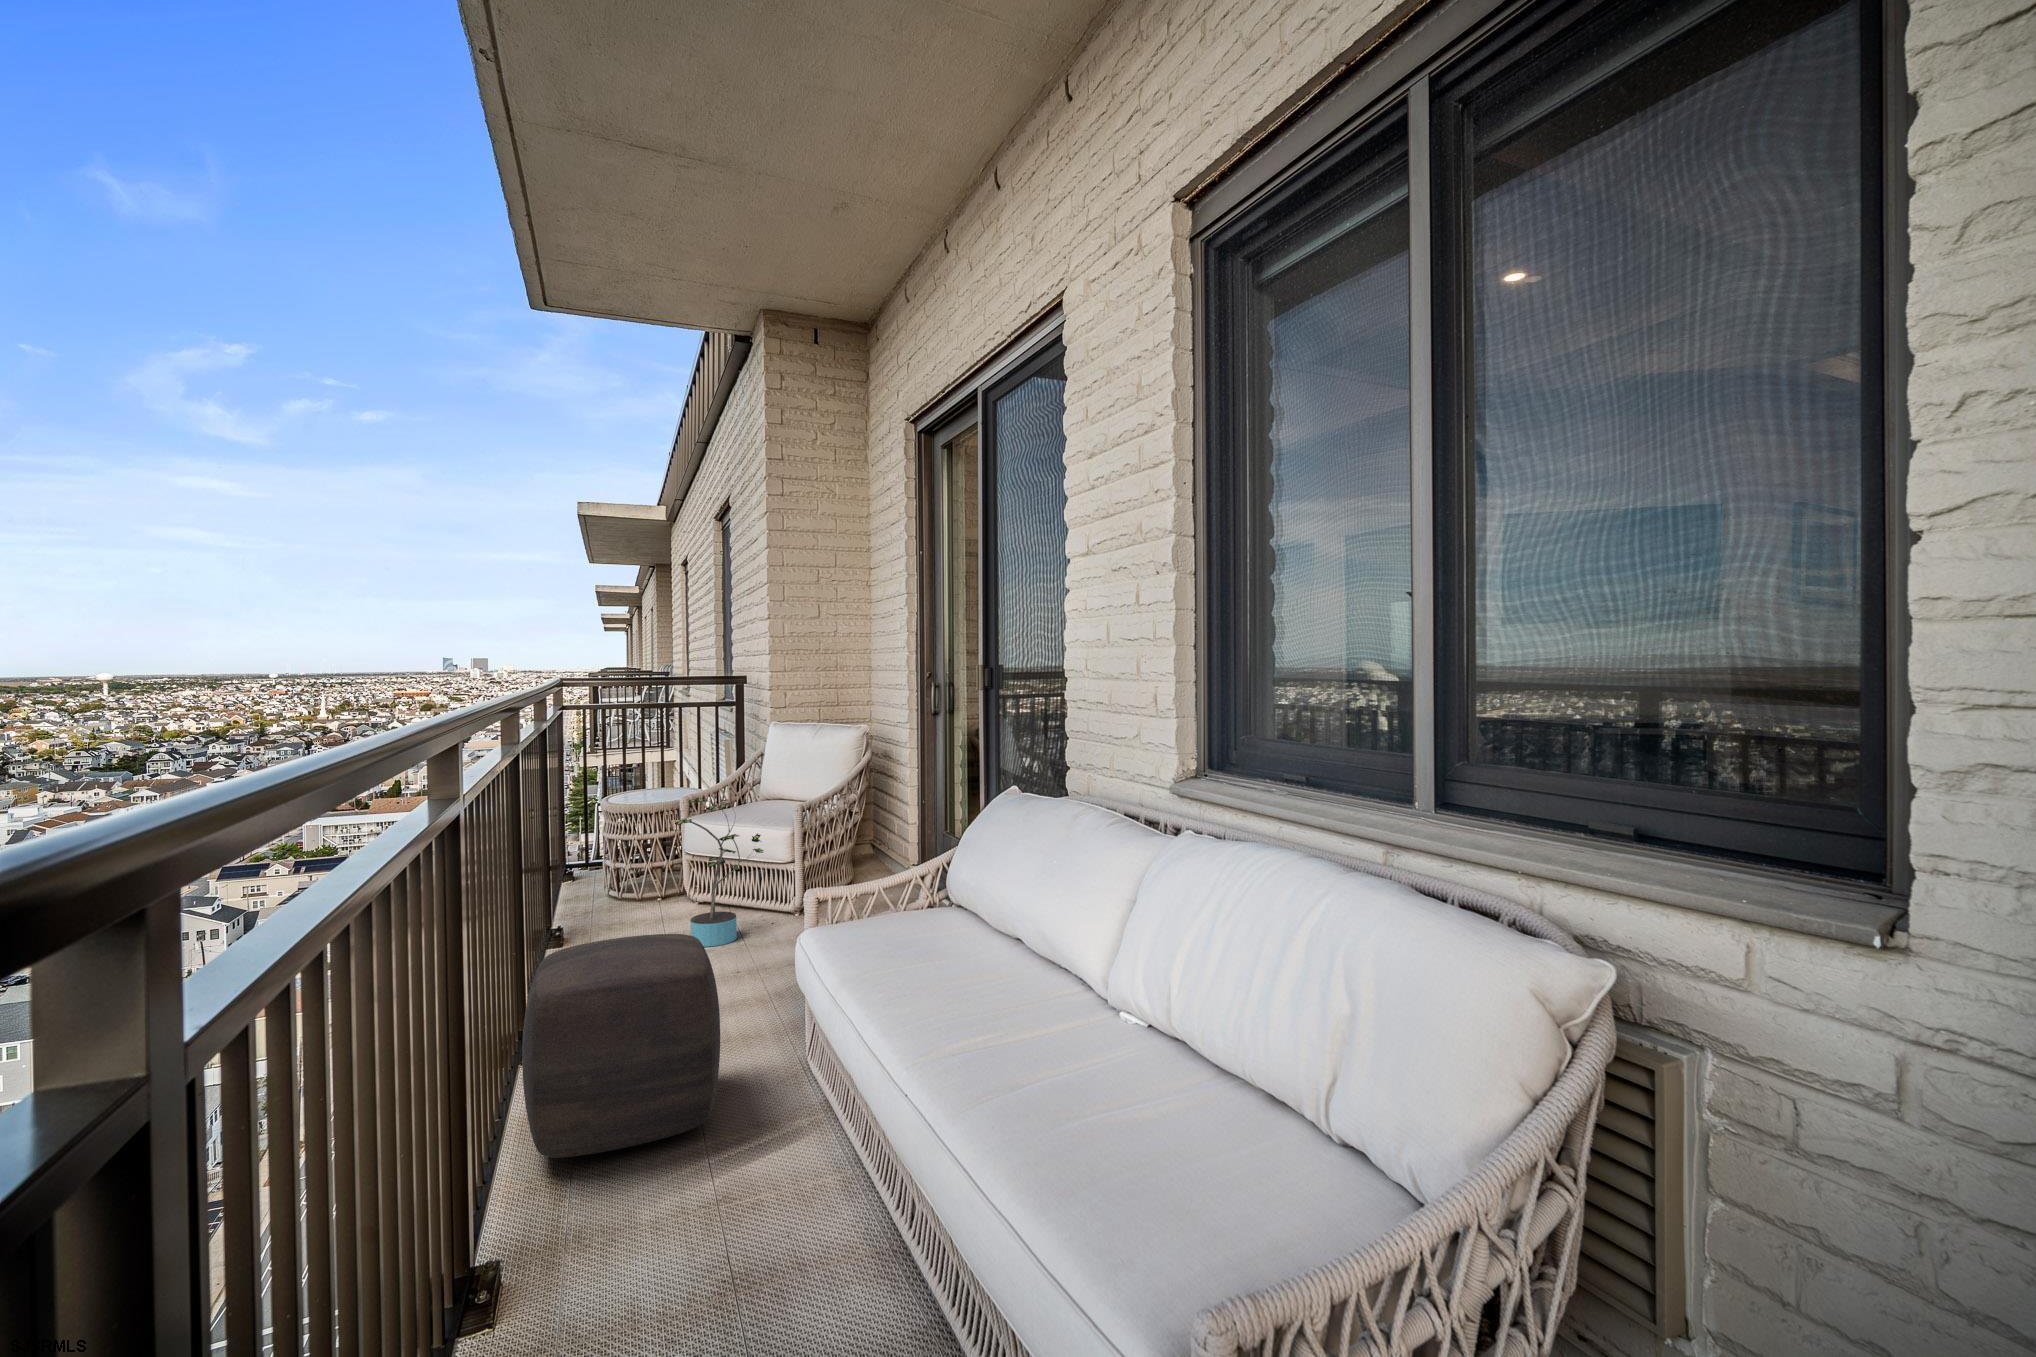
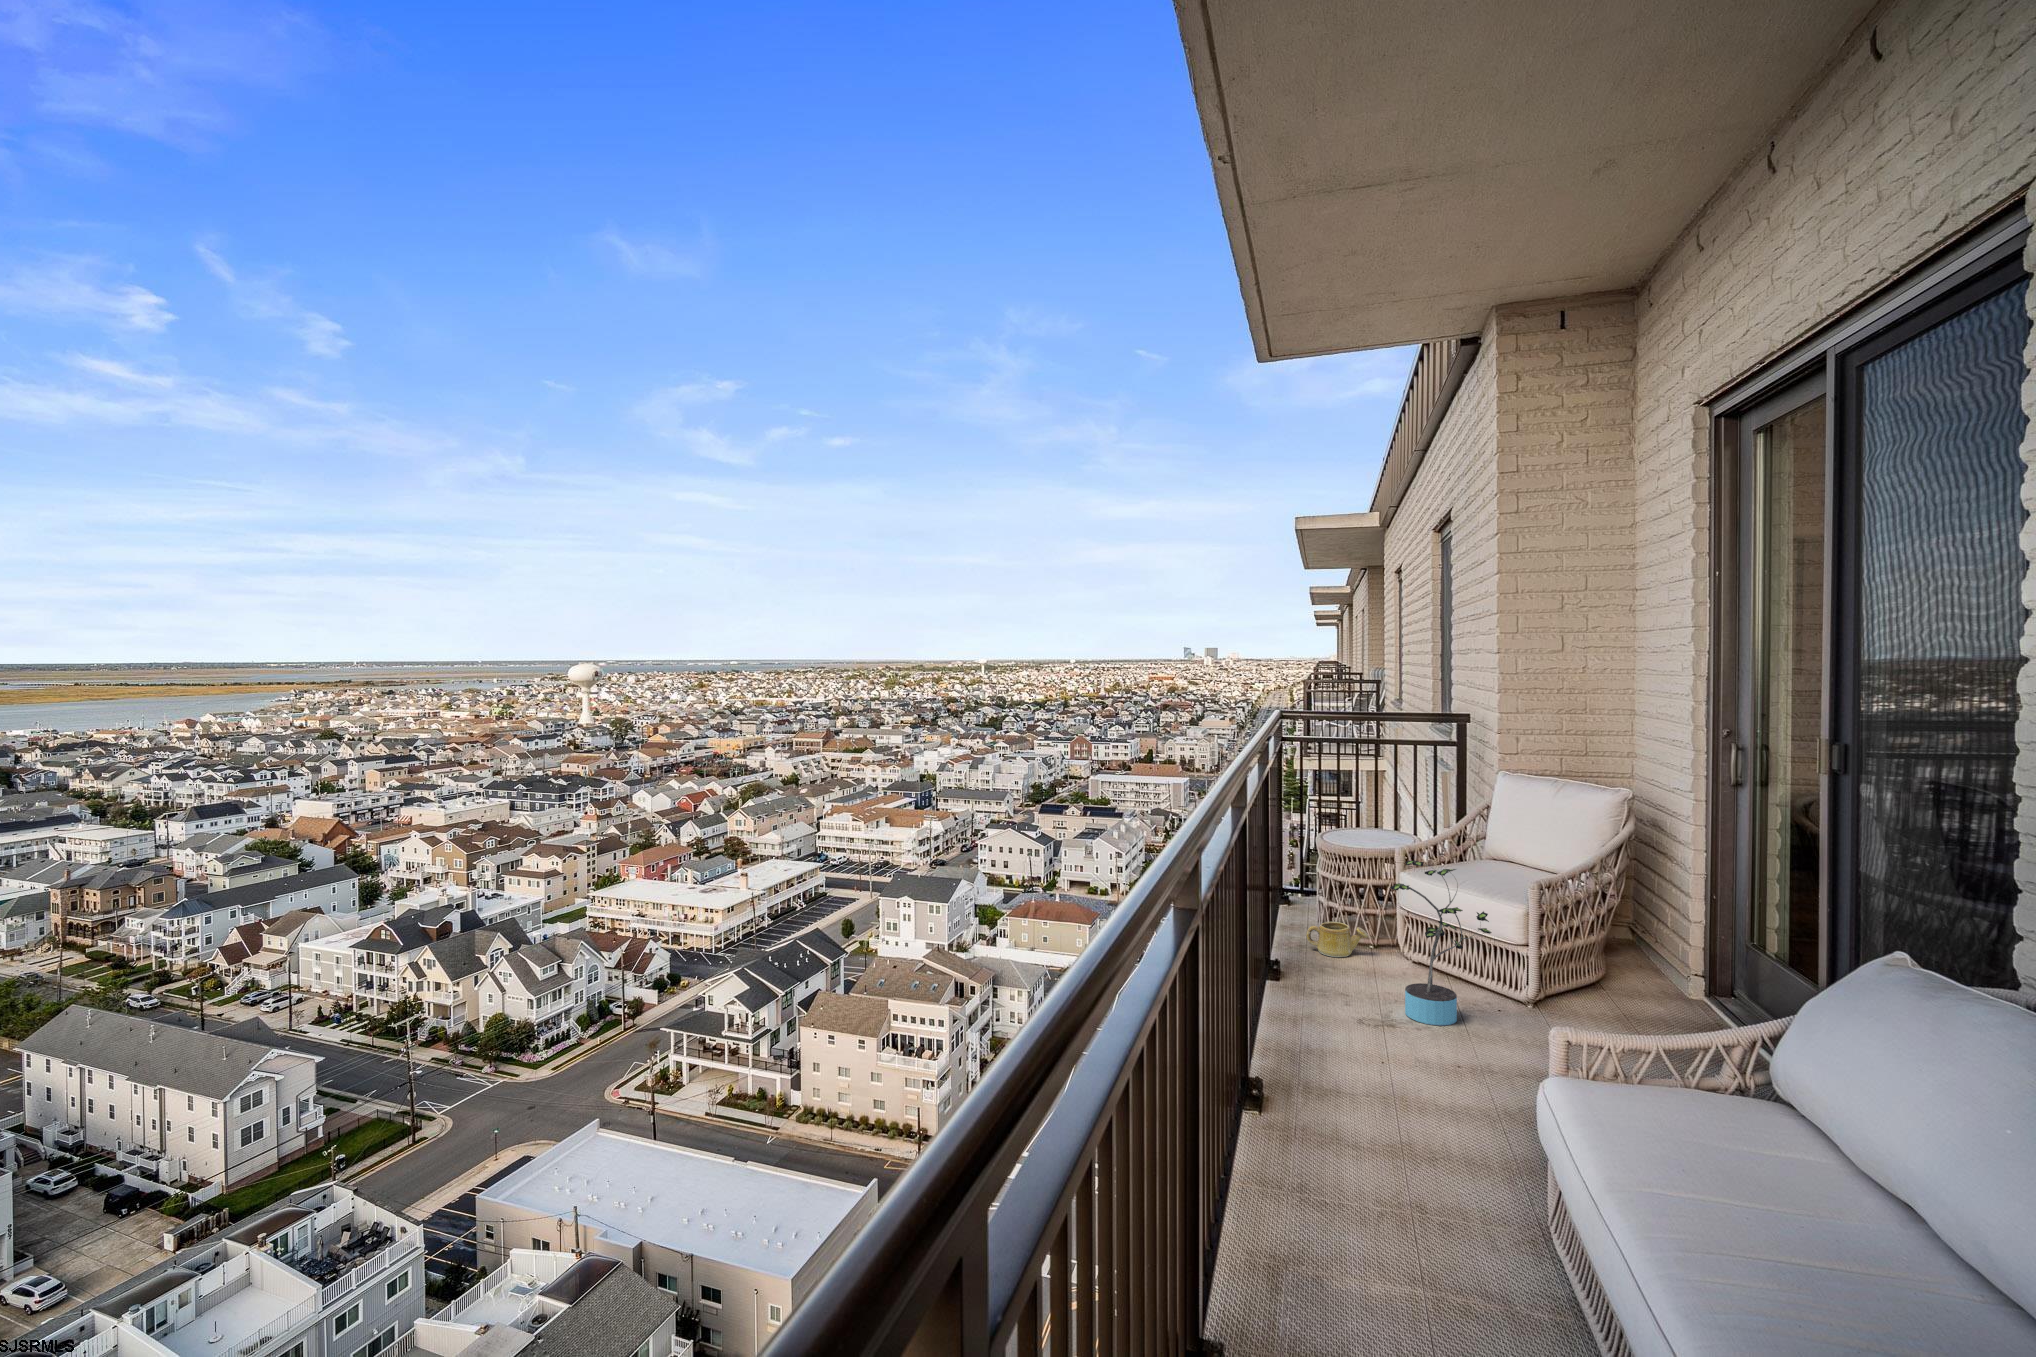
watering can: none [593,881,657,916] -> present [1307,922,1368,957]
ottoman: present [522,934,720,1158] -> none [1248,1035,1447,1286]

